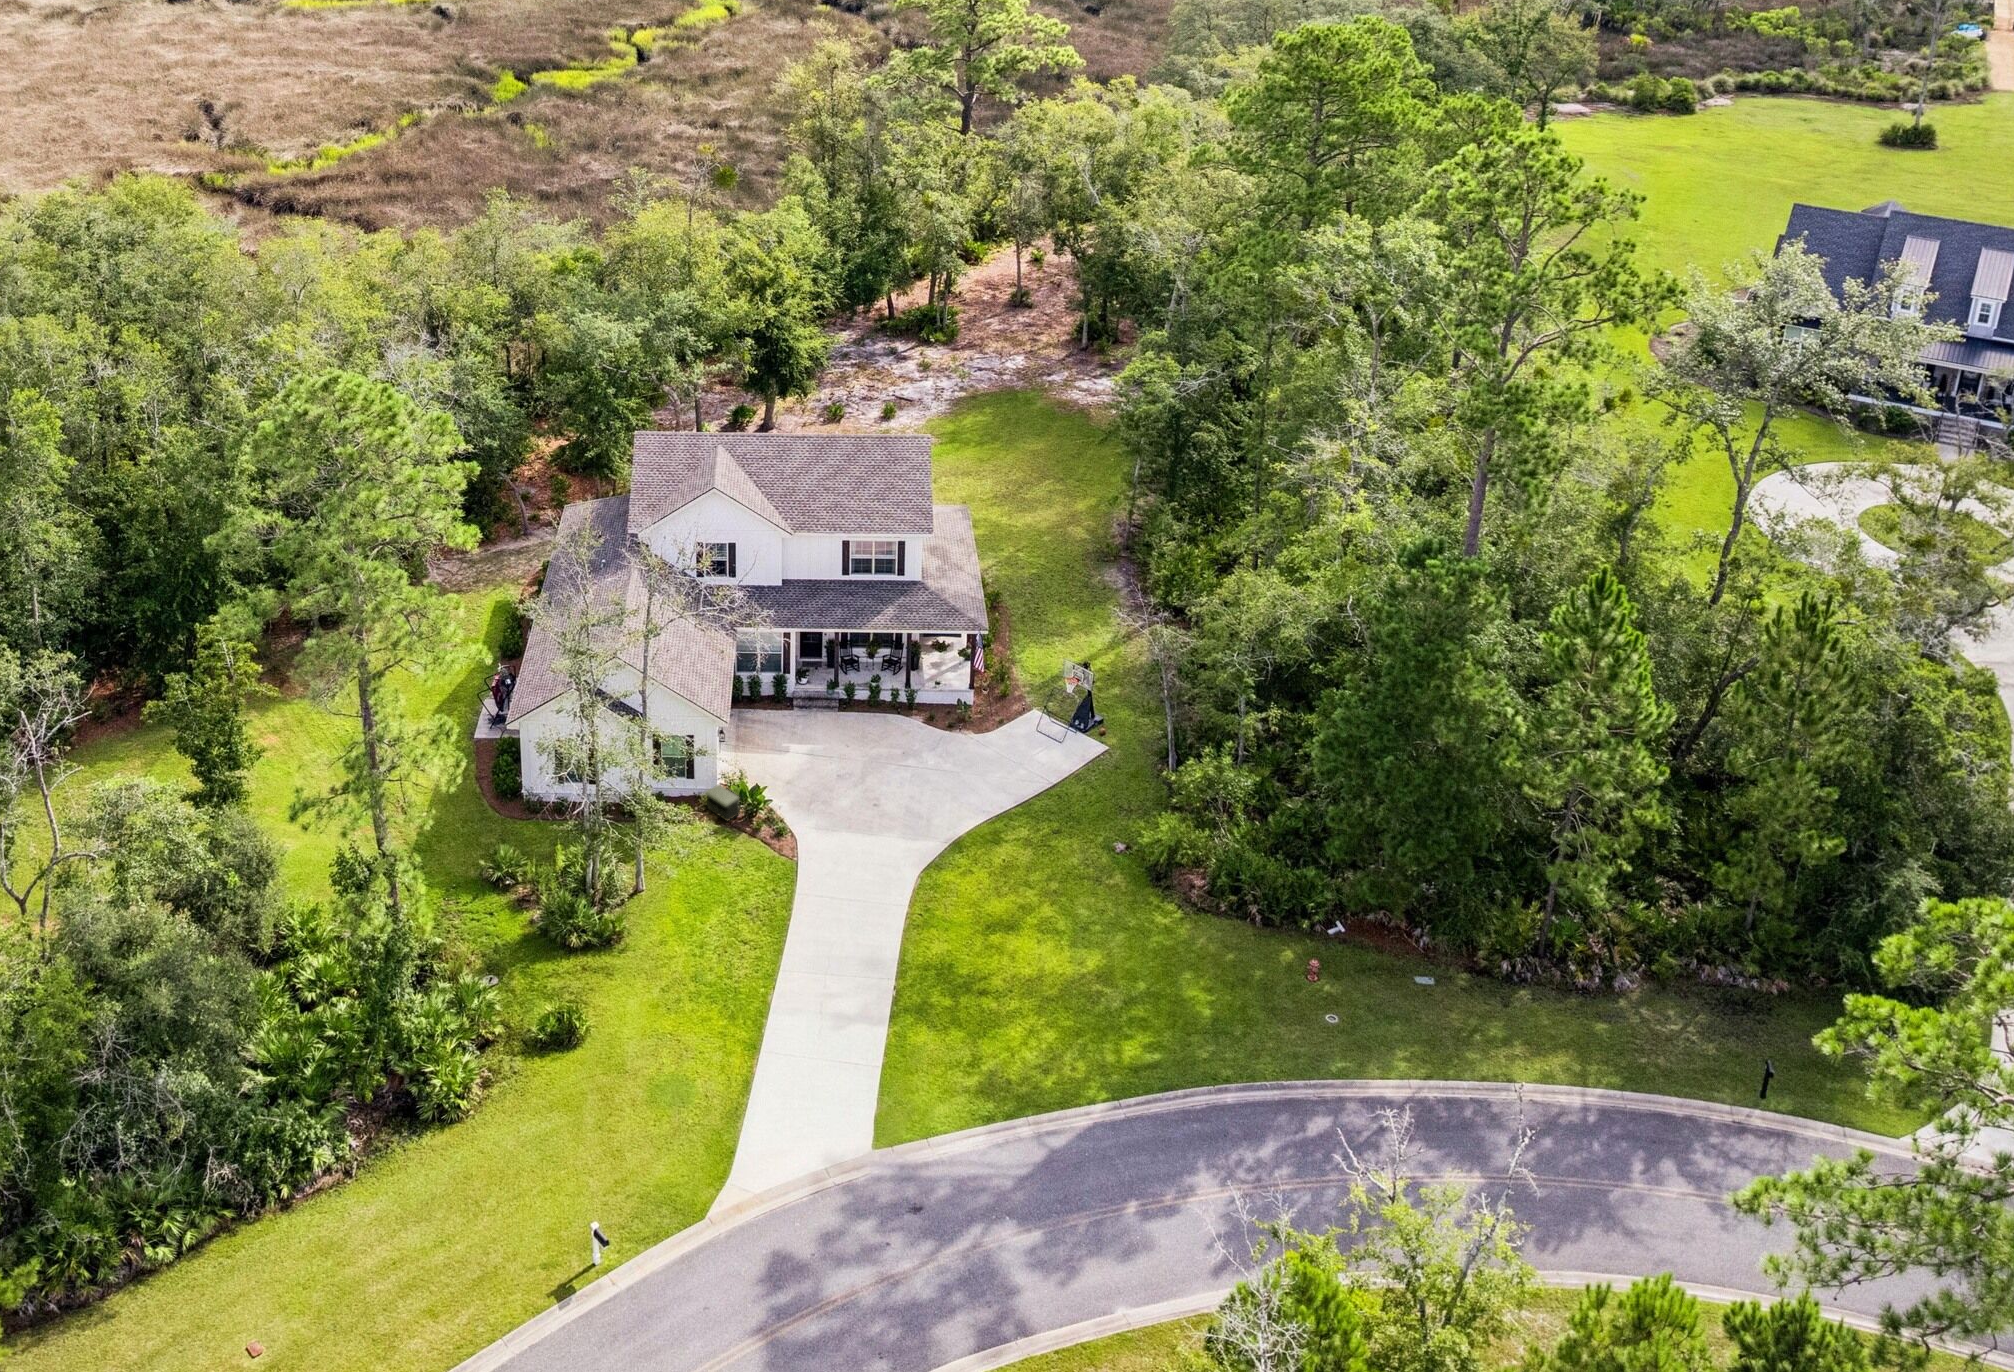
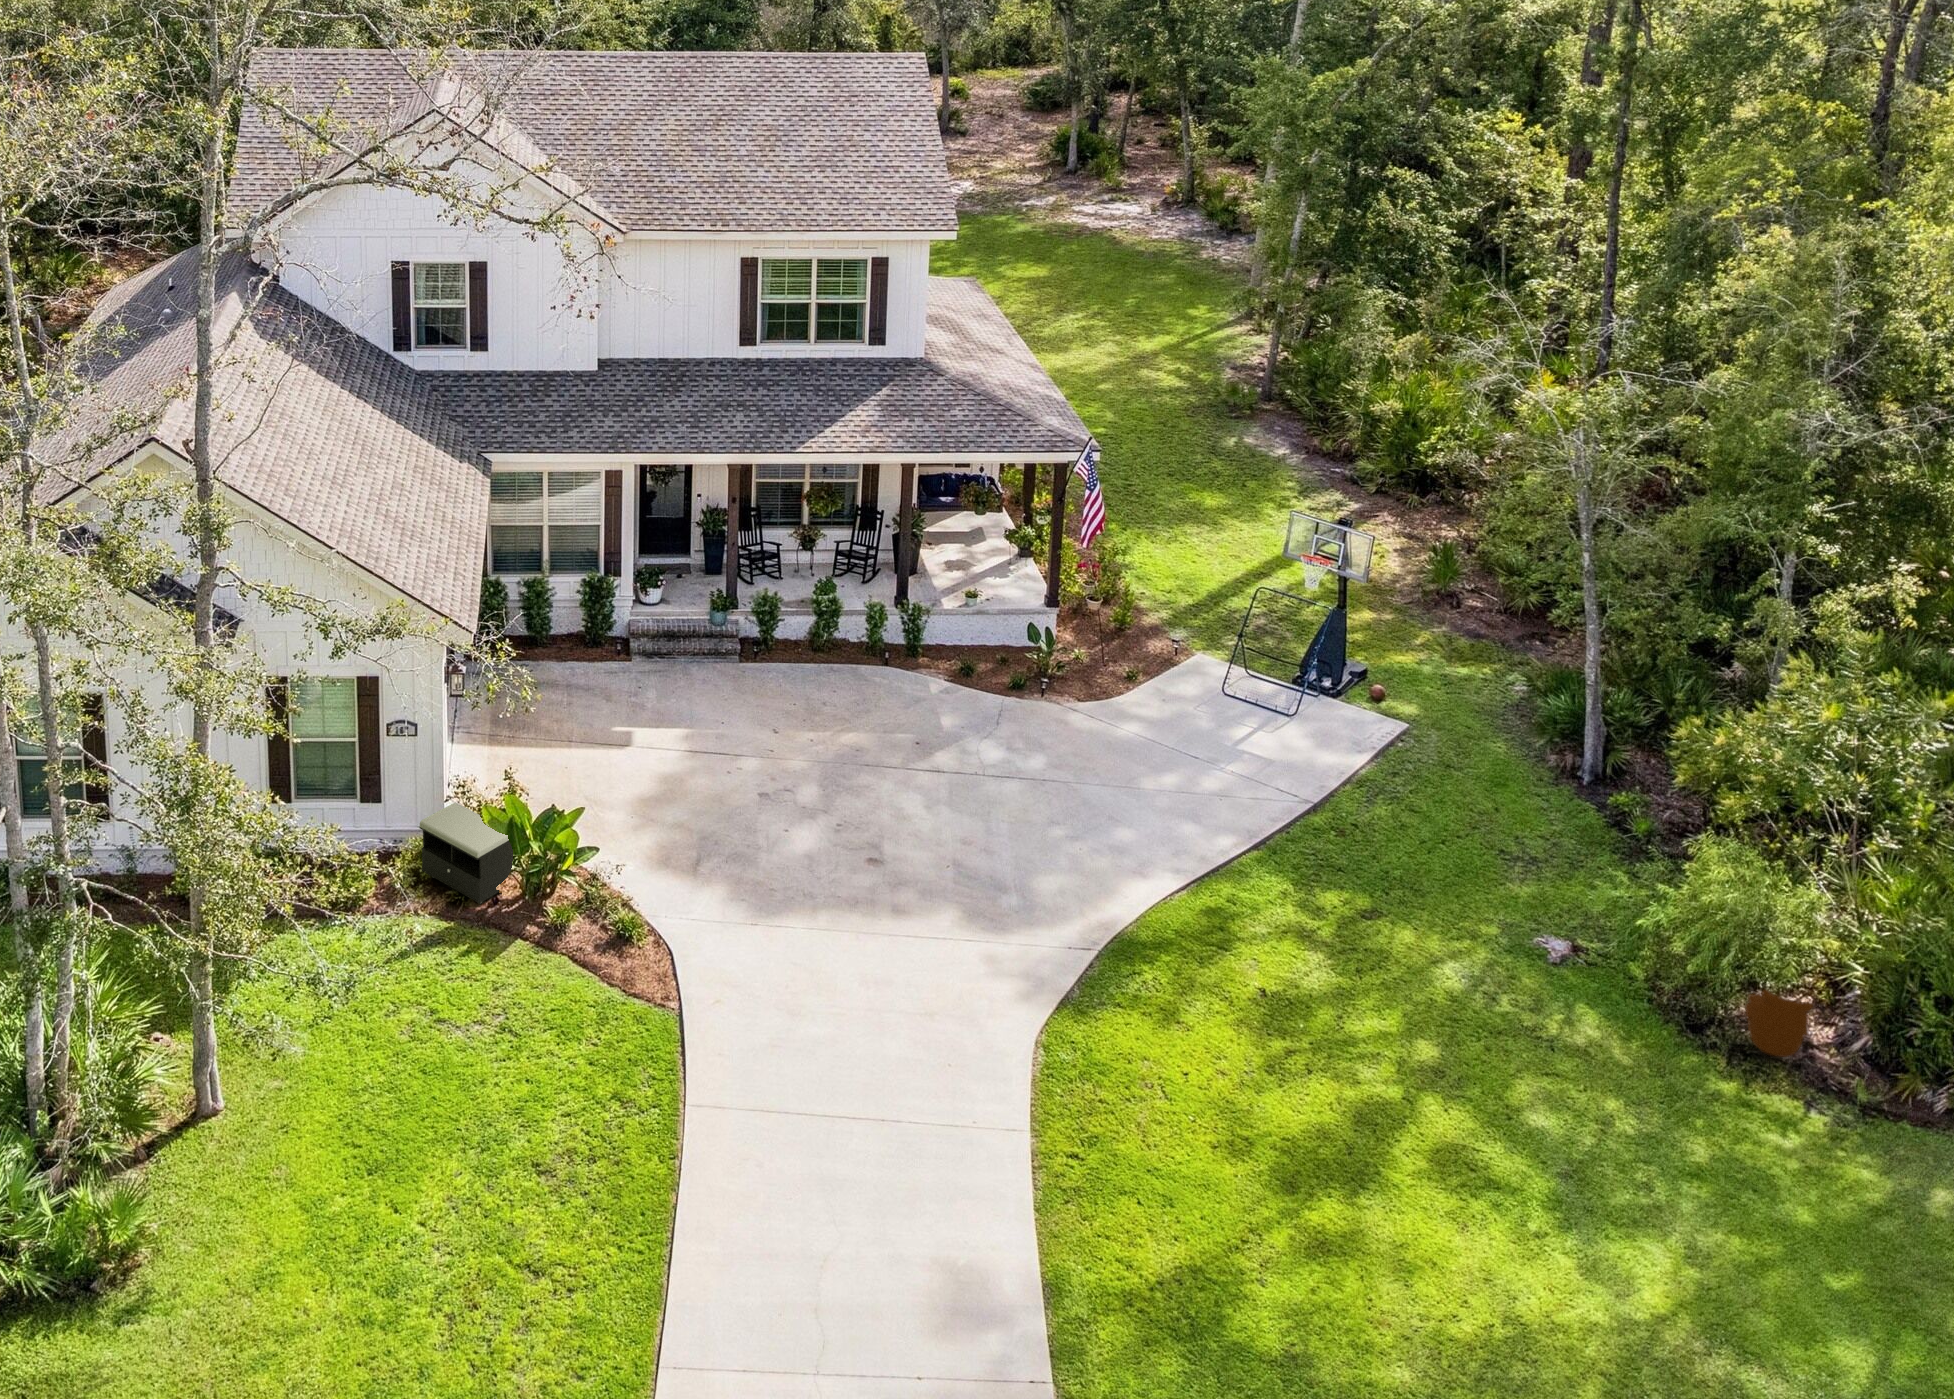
lounge chair: none [1156,866,1181,895] -> present [1741,990,1813,1075]

